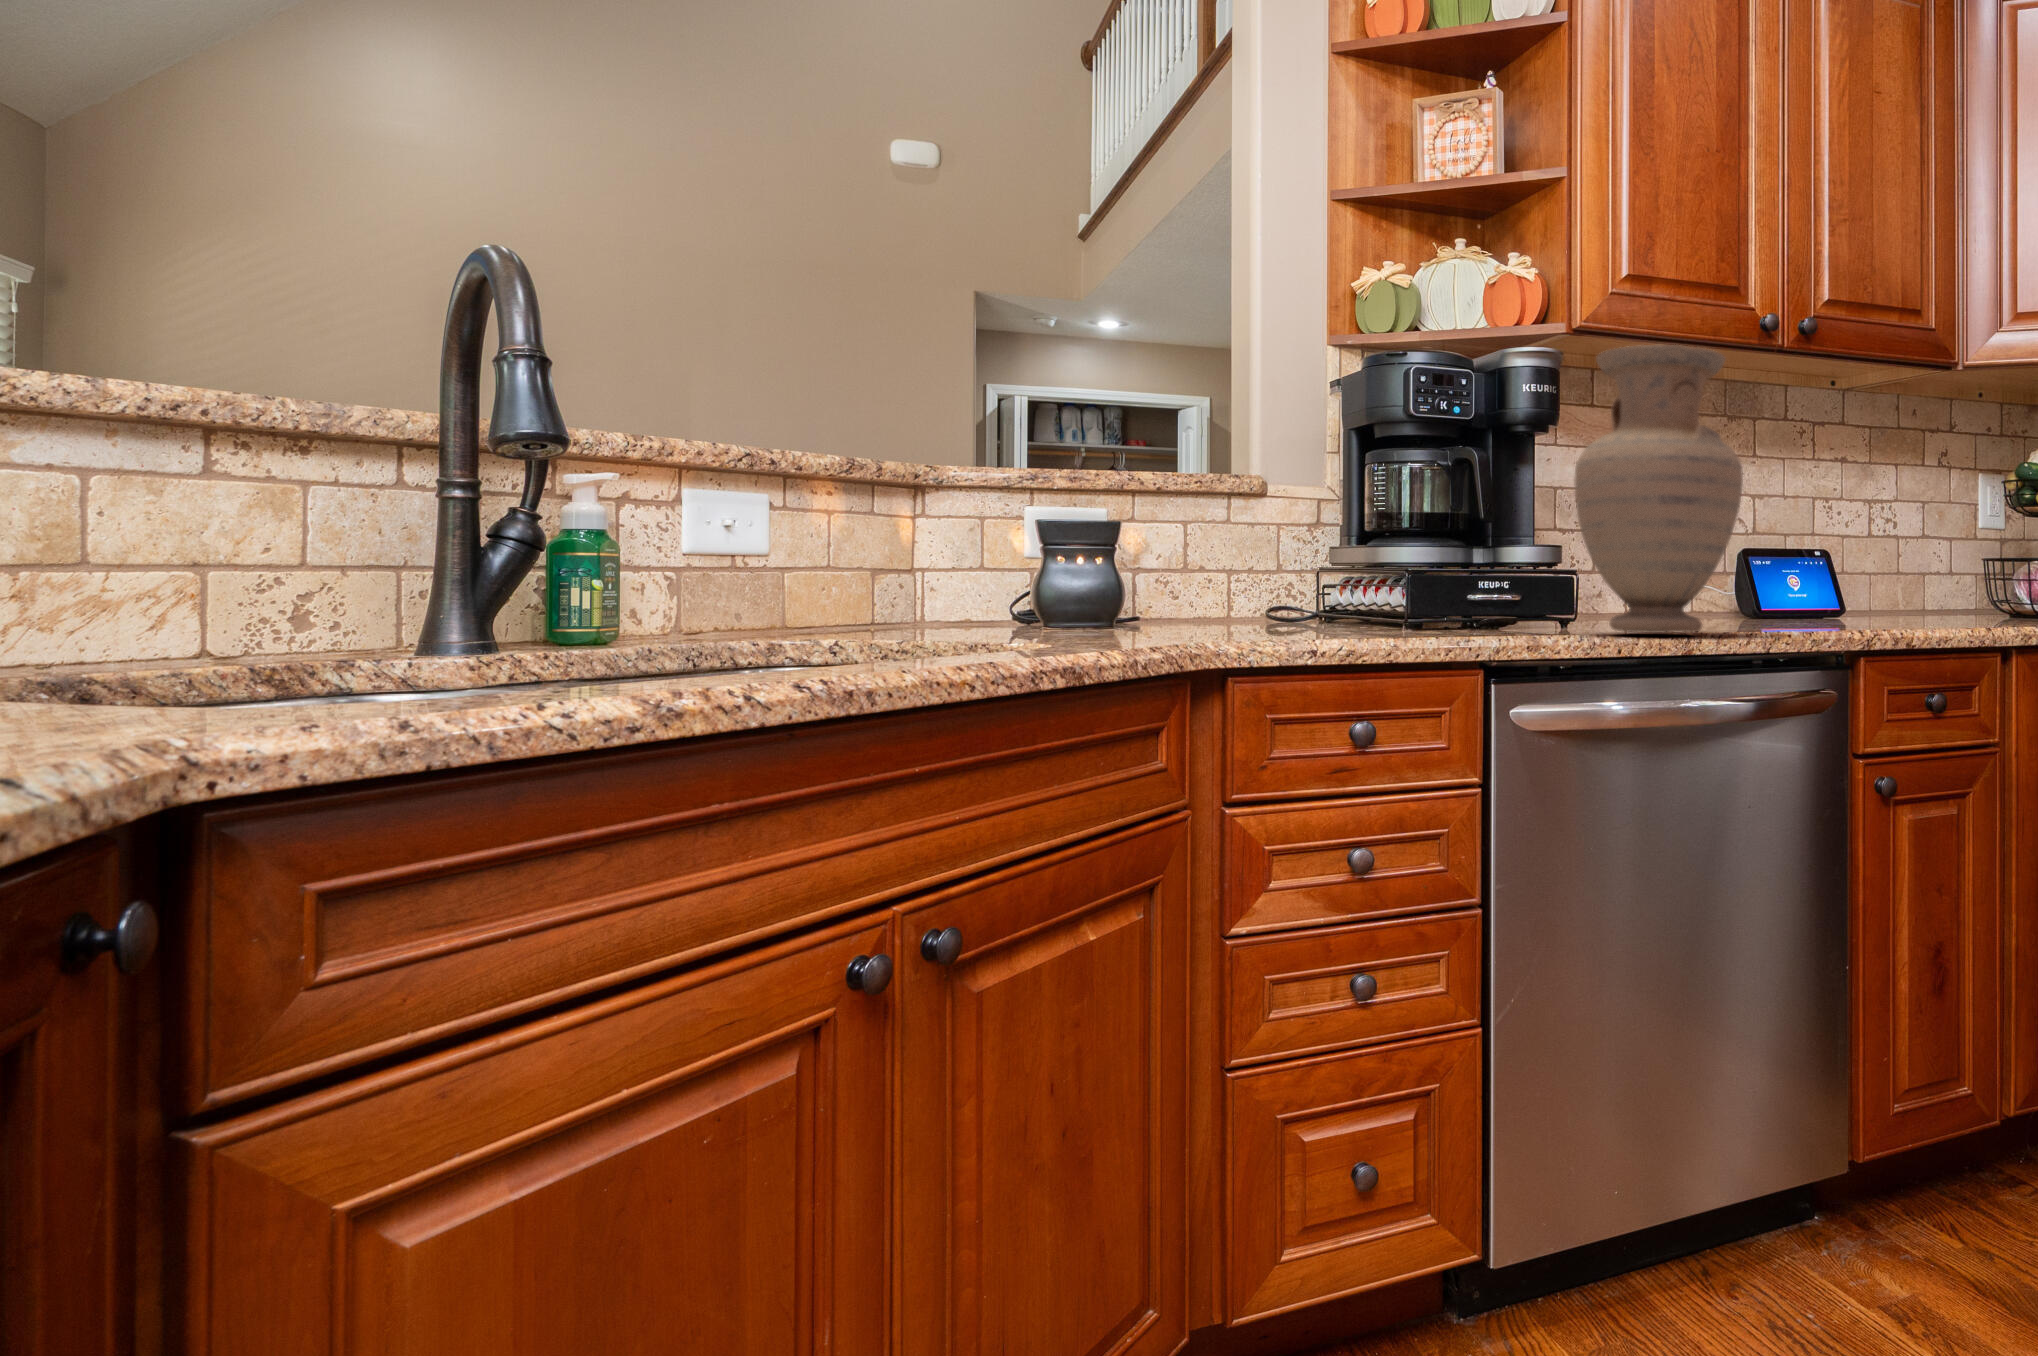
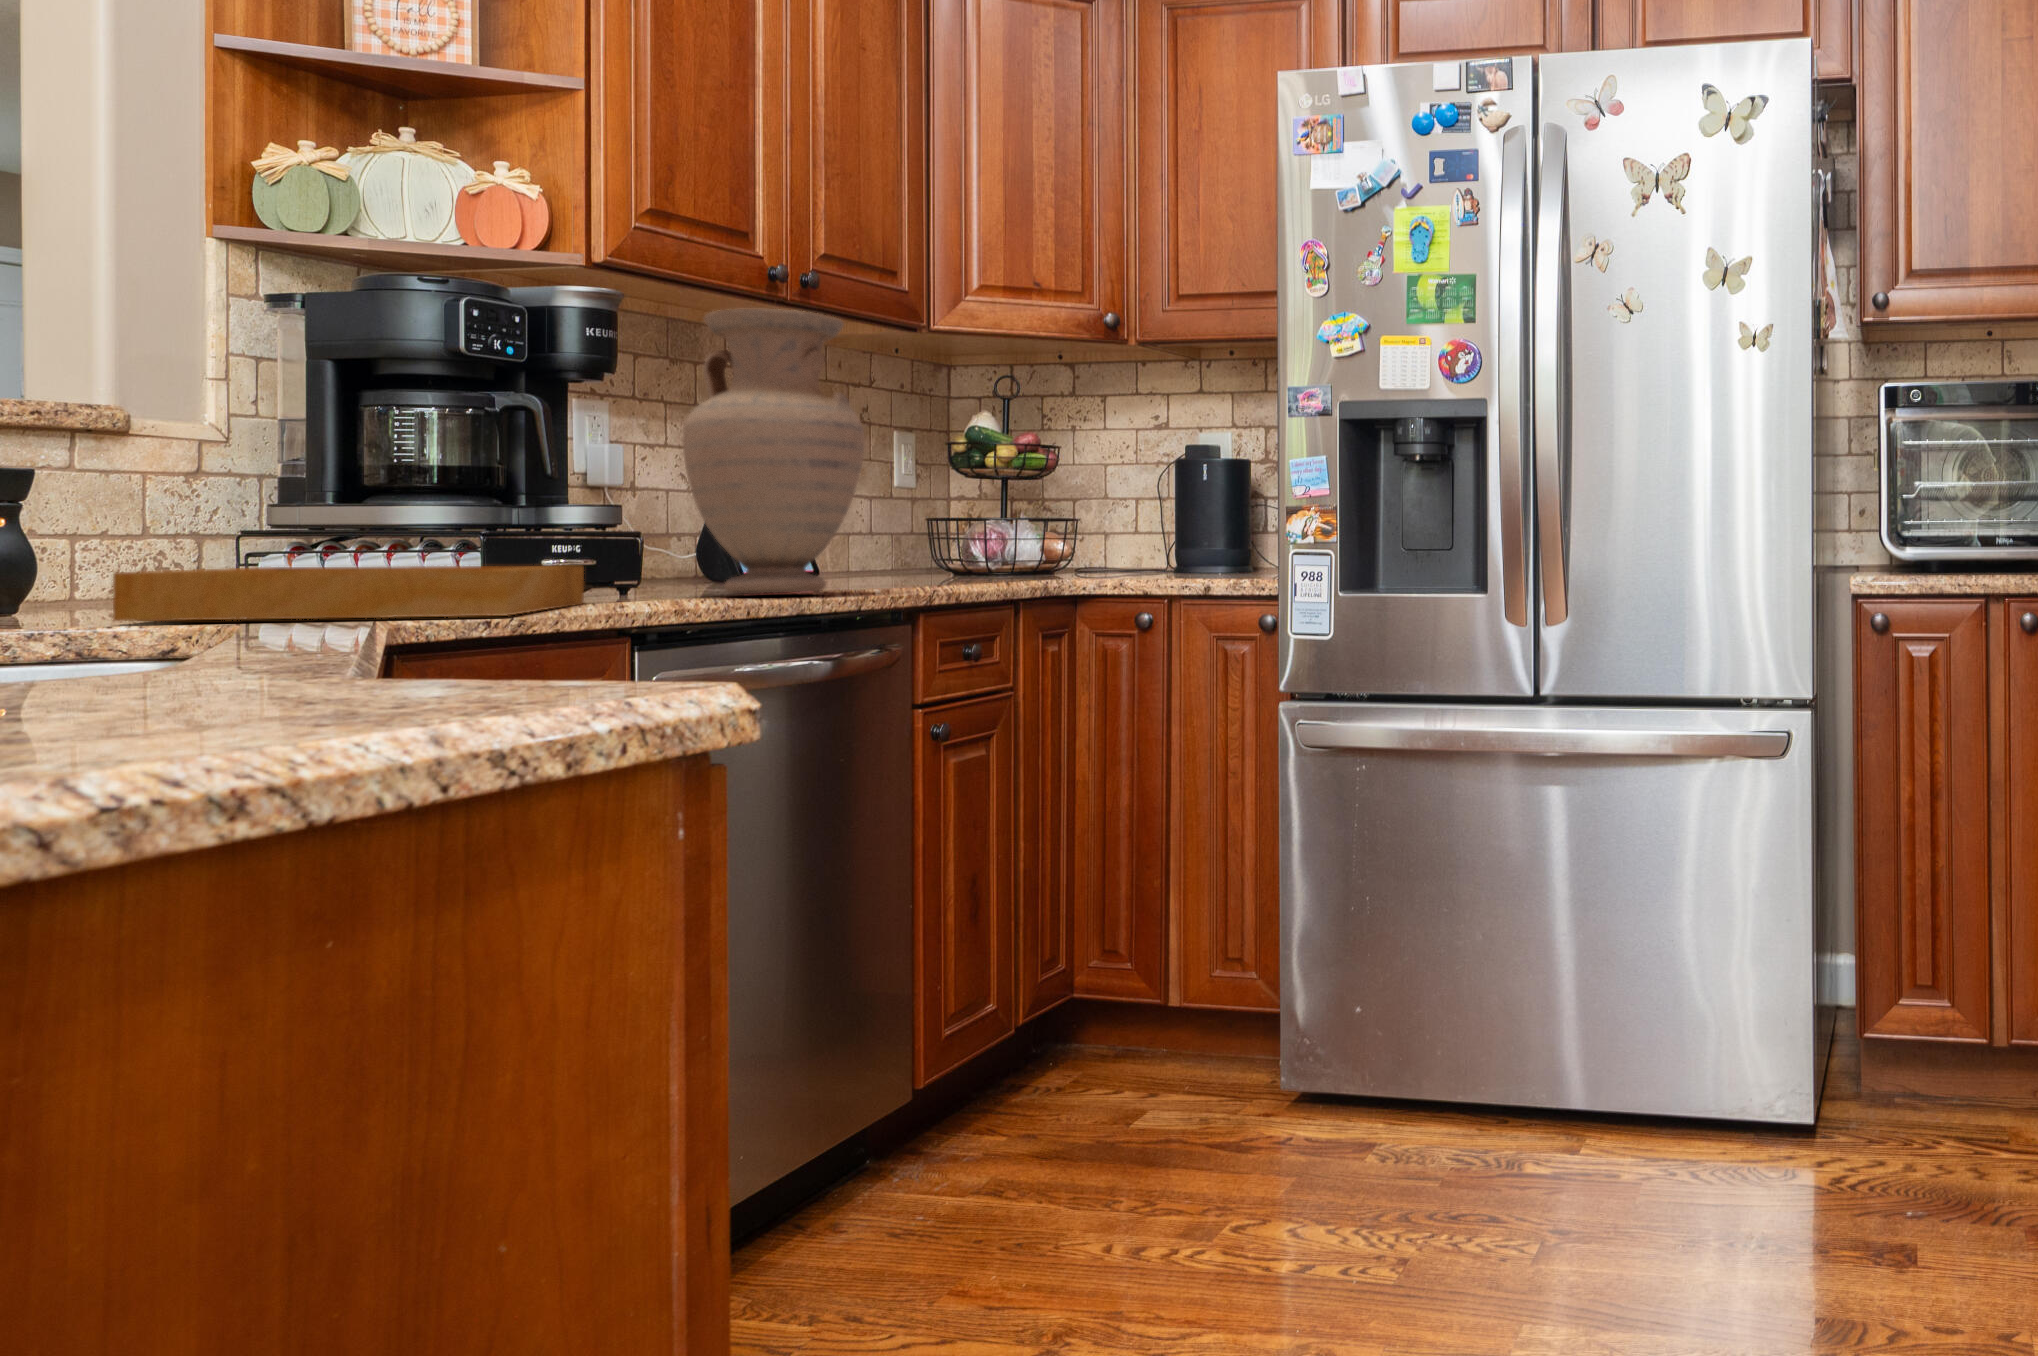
tray: none [1107,597,1473,643] -> present [113,566,584,621]

